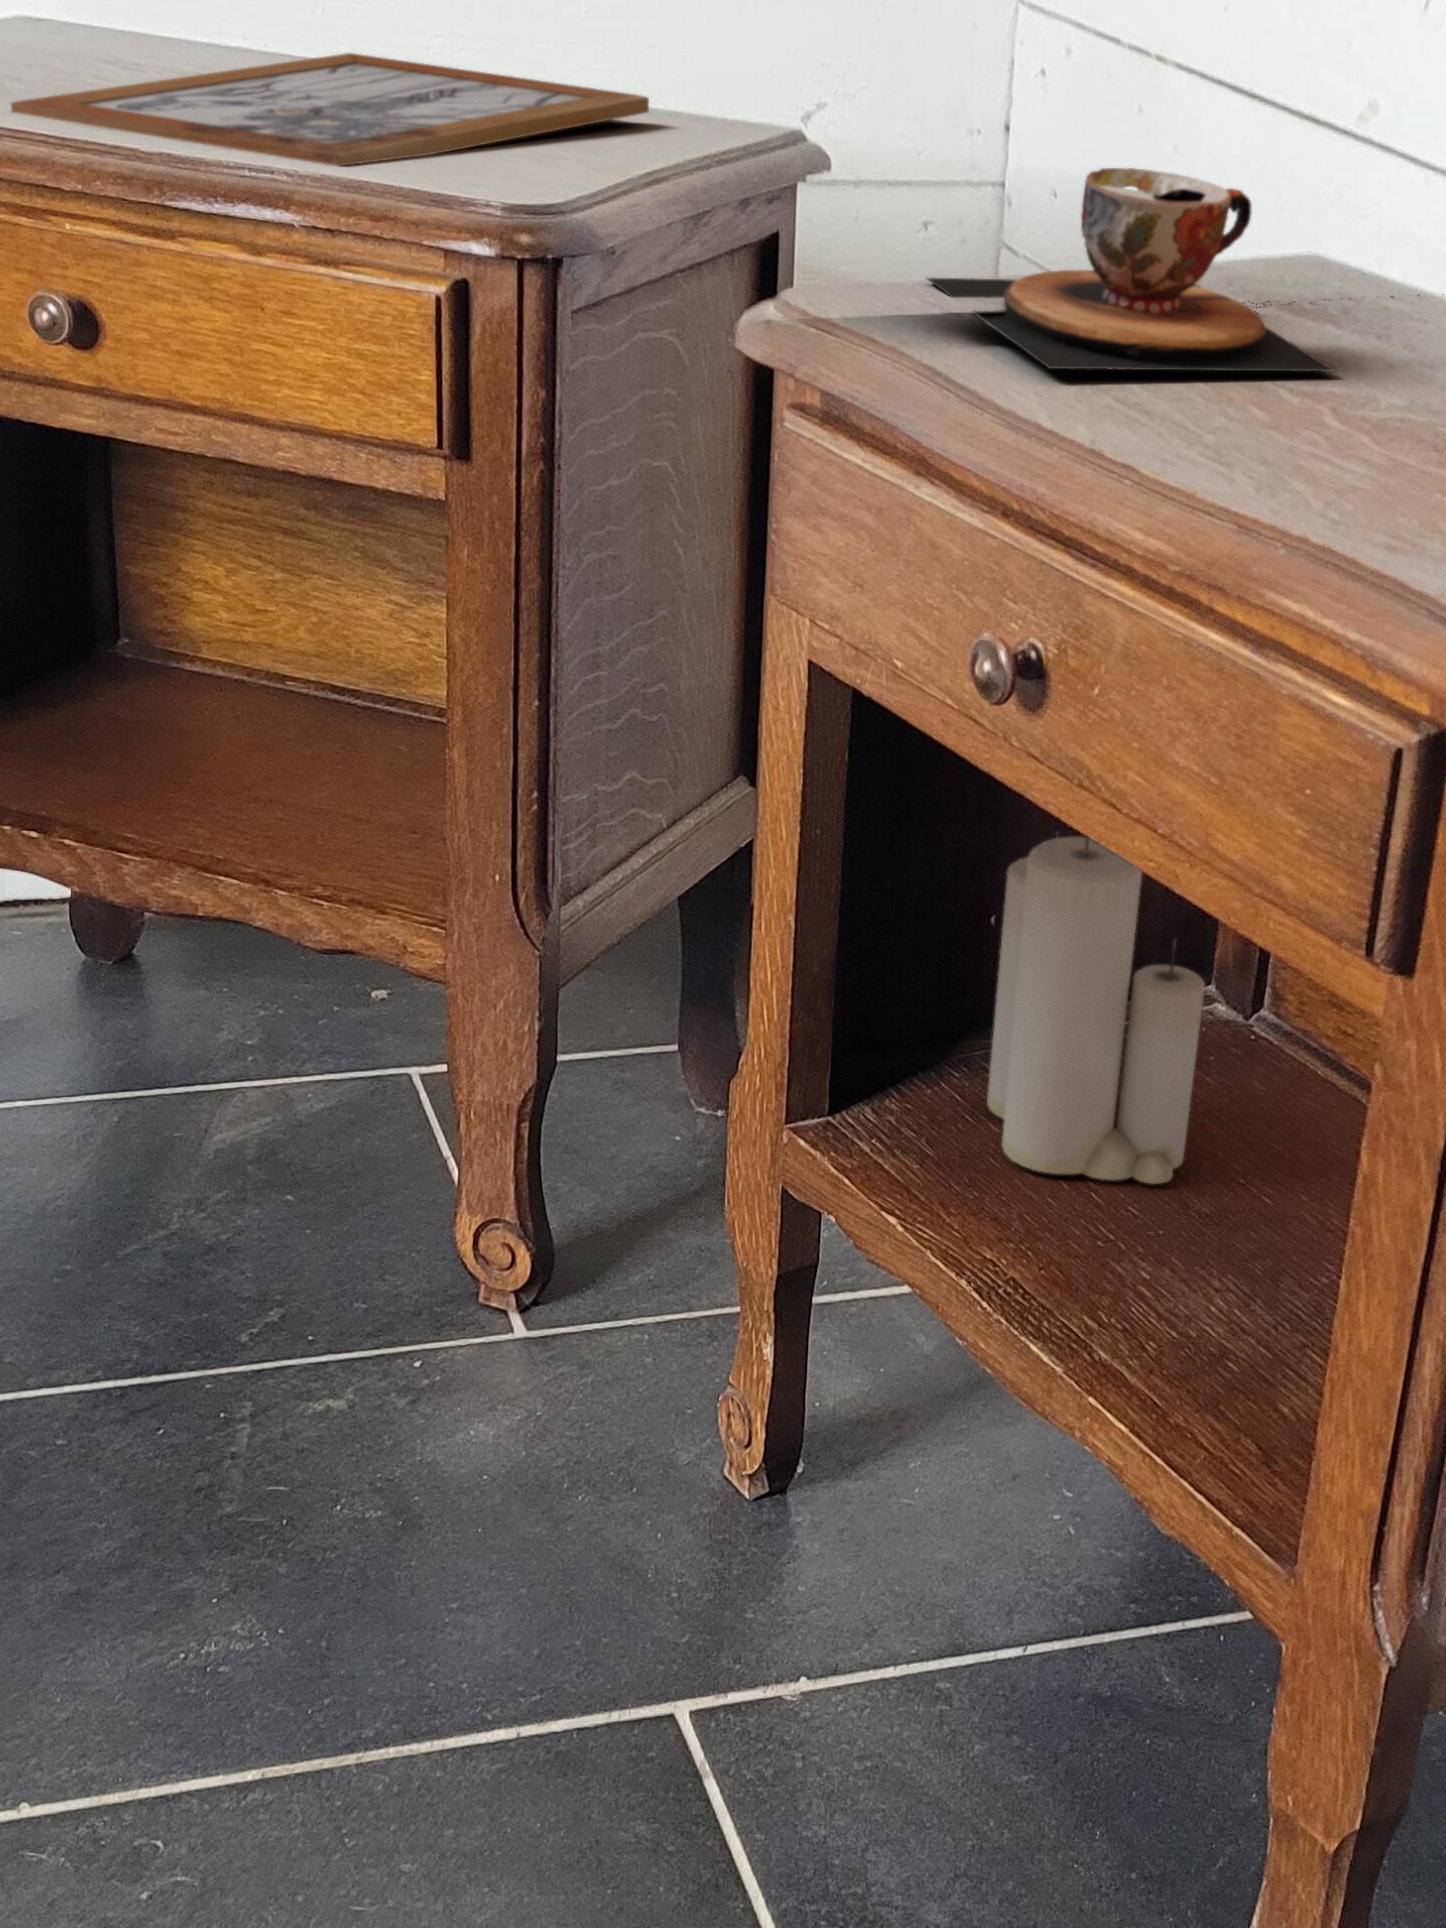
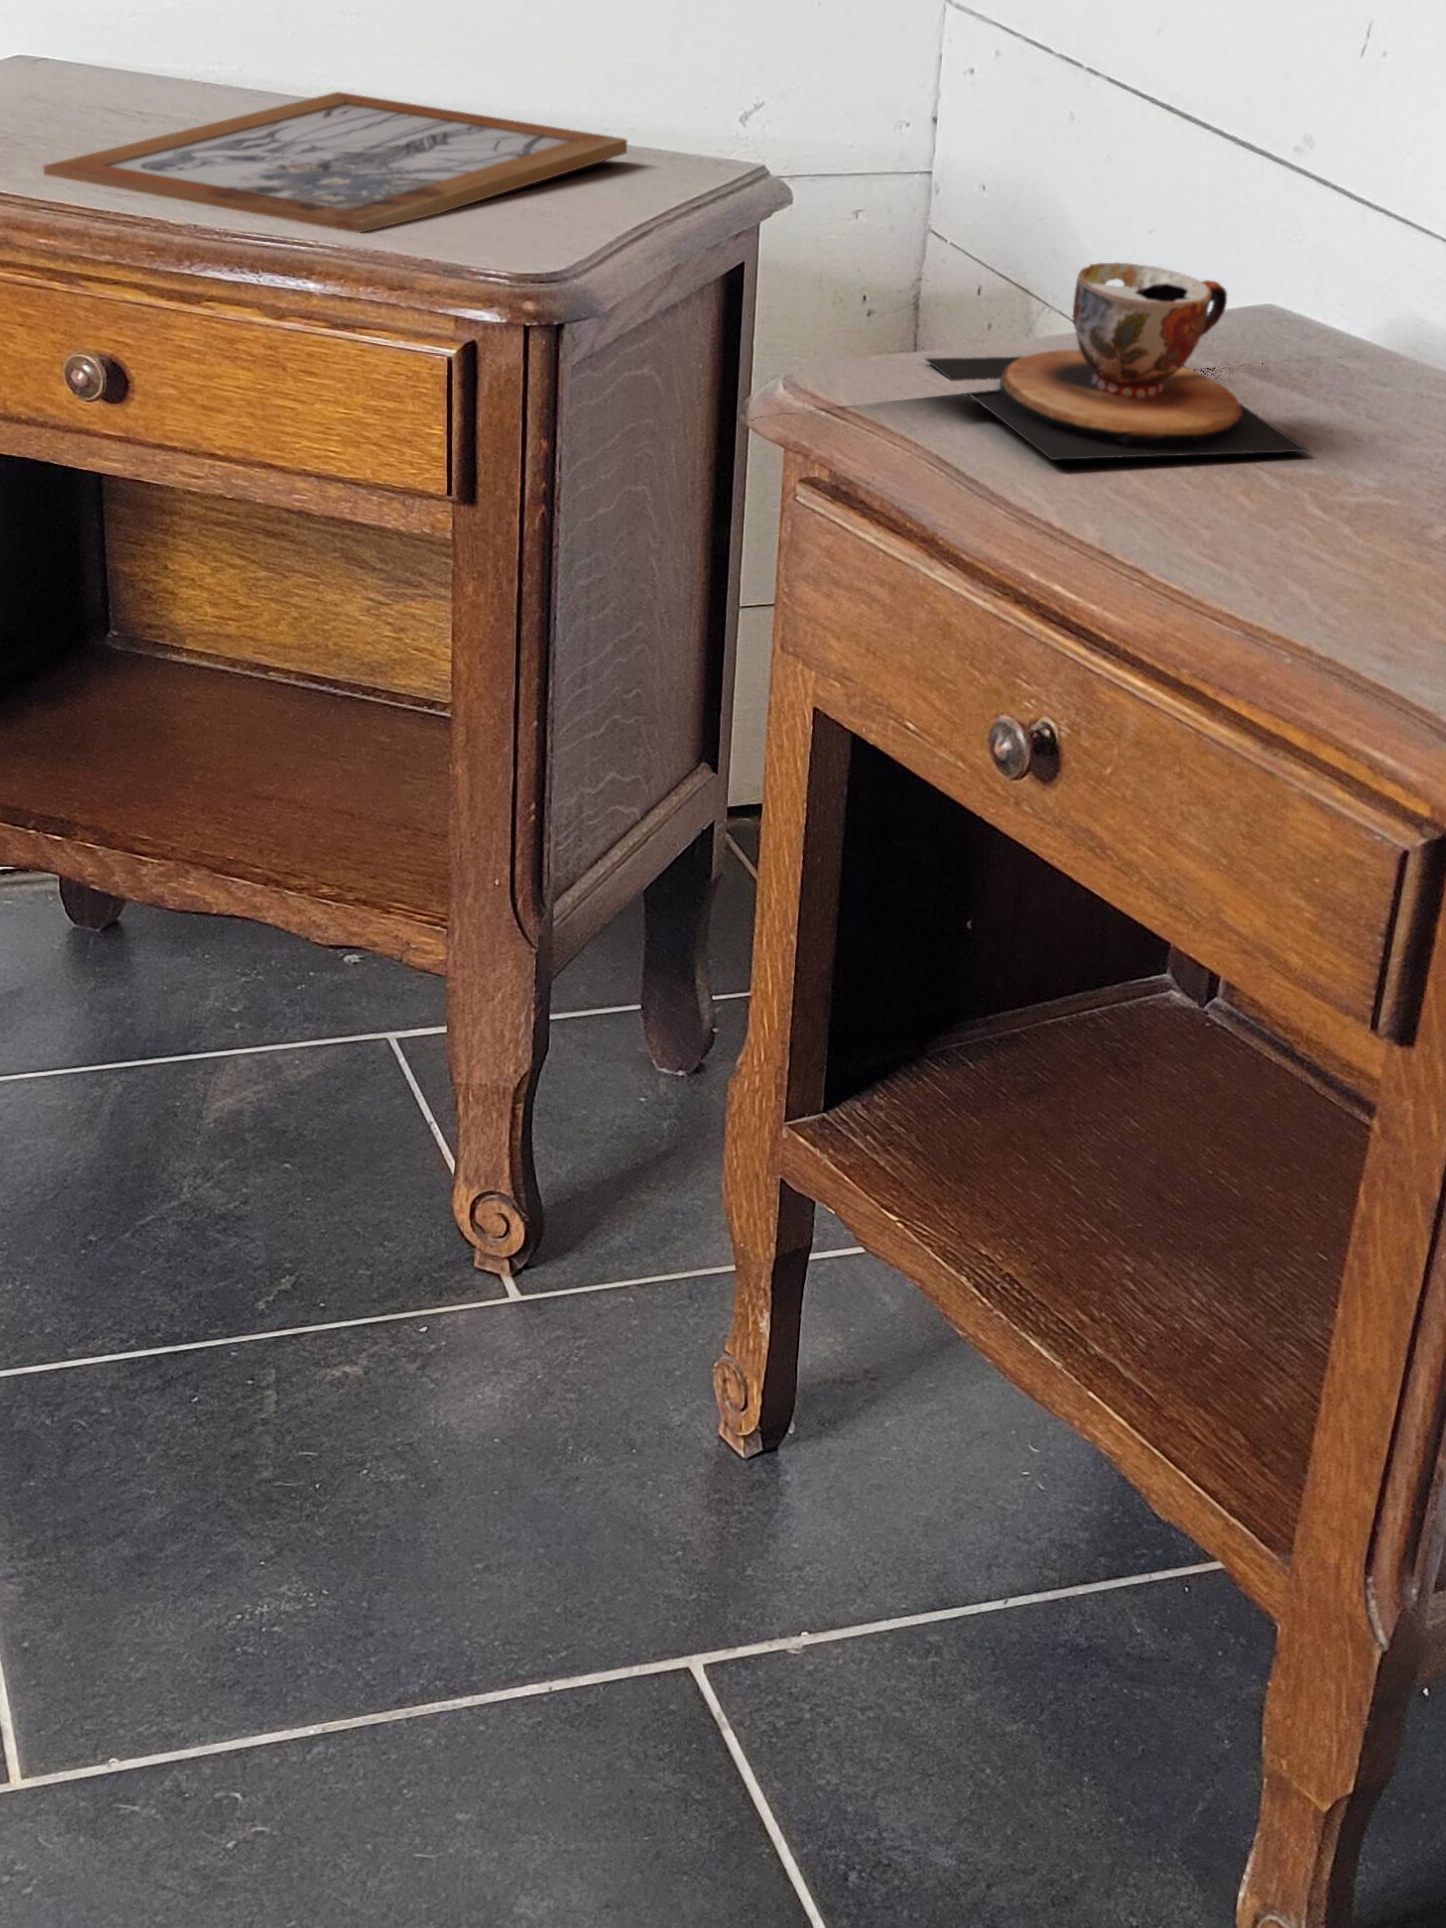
candle: present [987,831,1205,1184] -> none [970,845,1178,1178]

